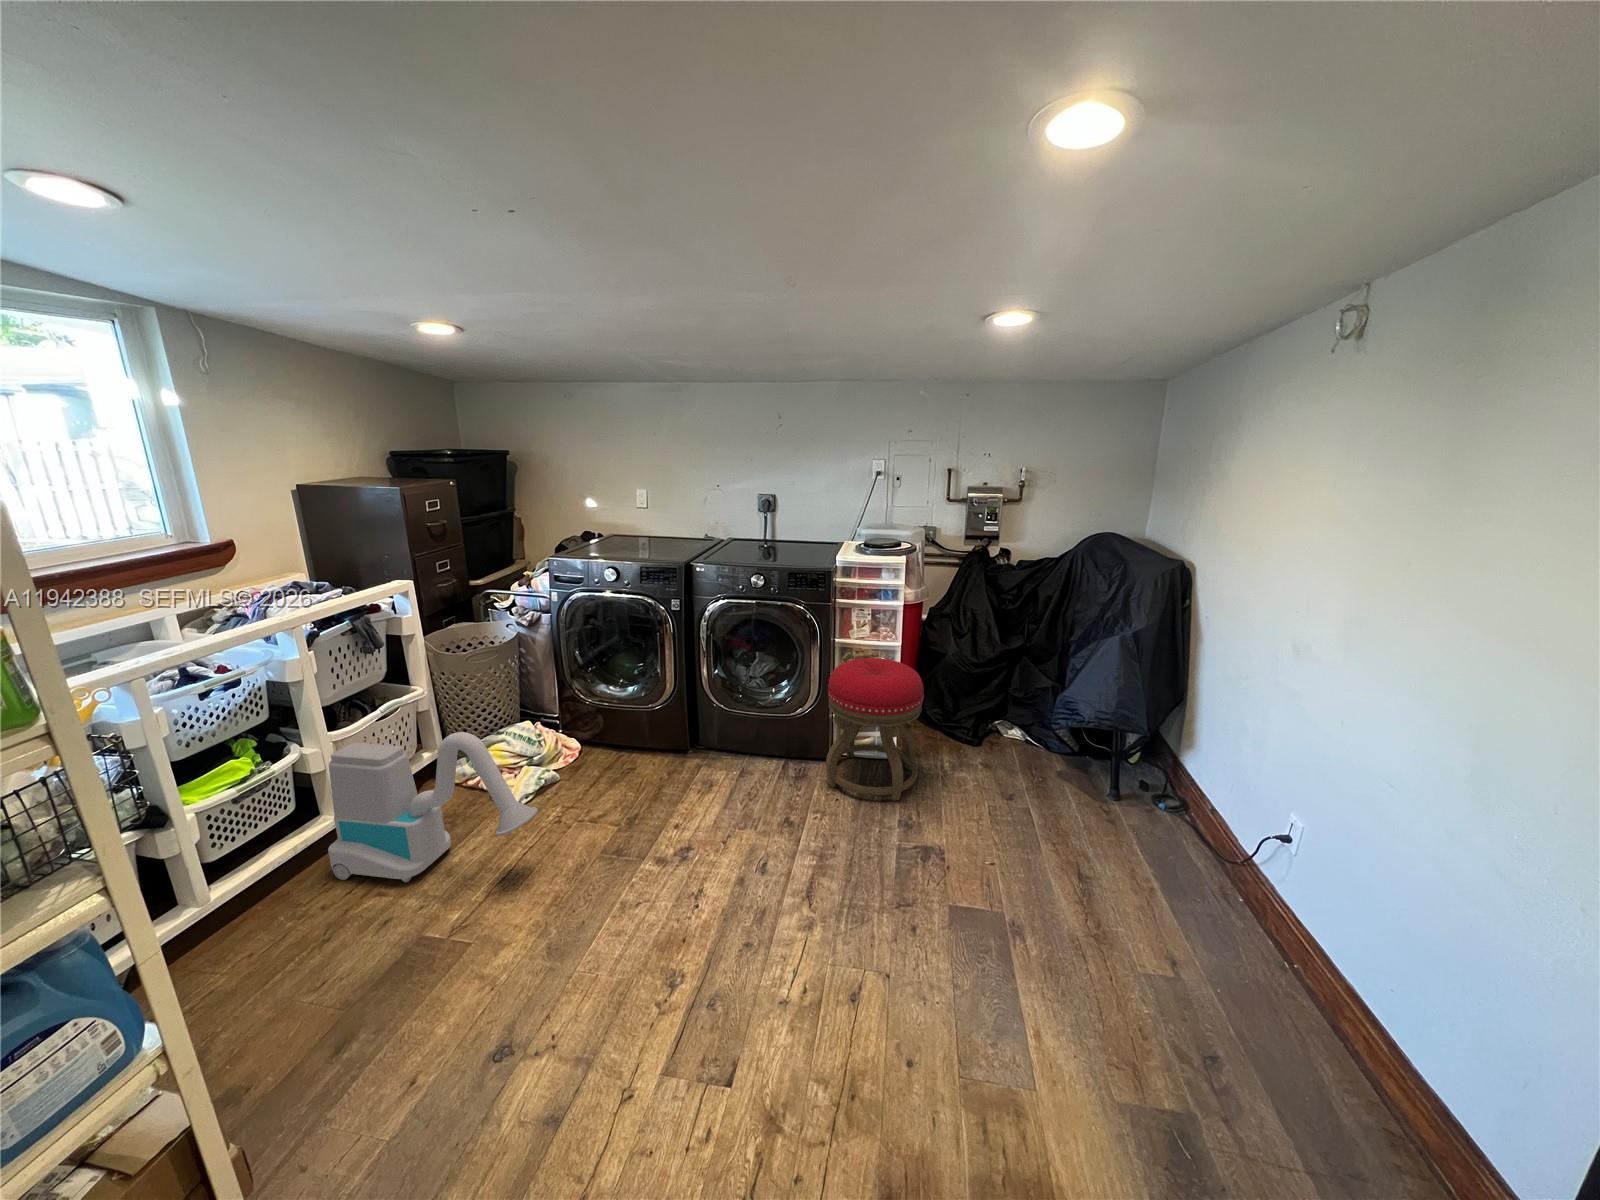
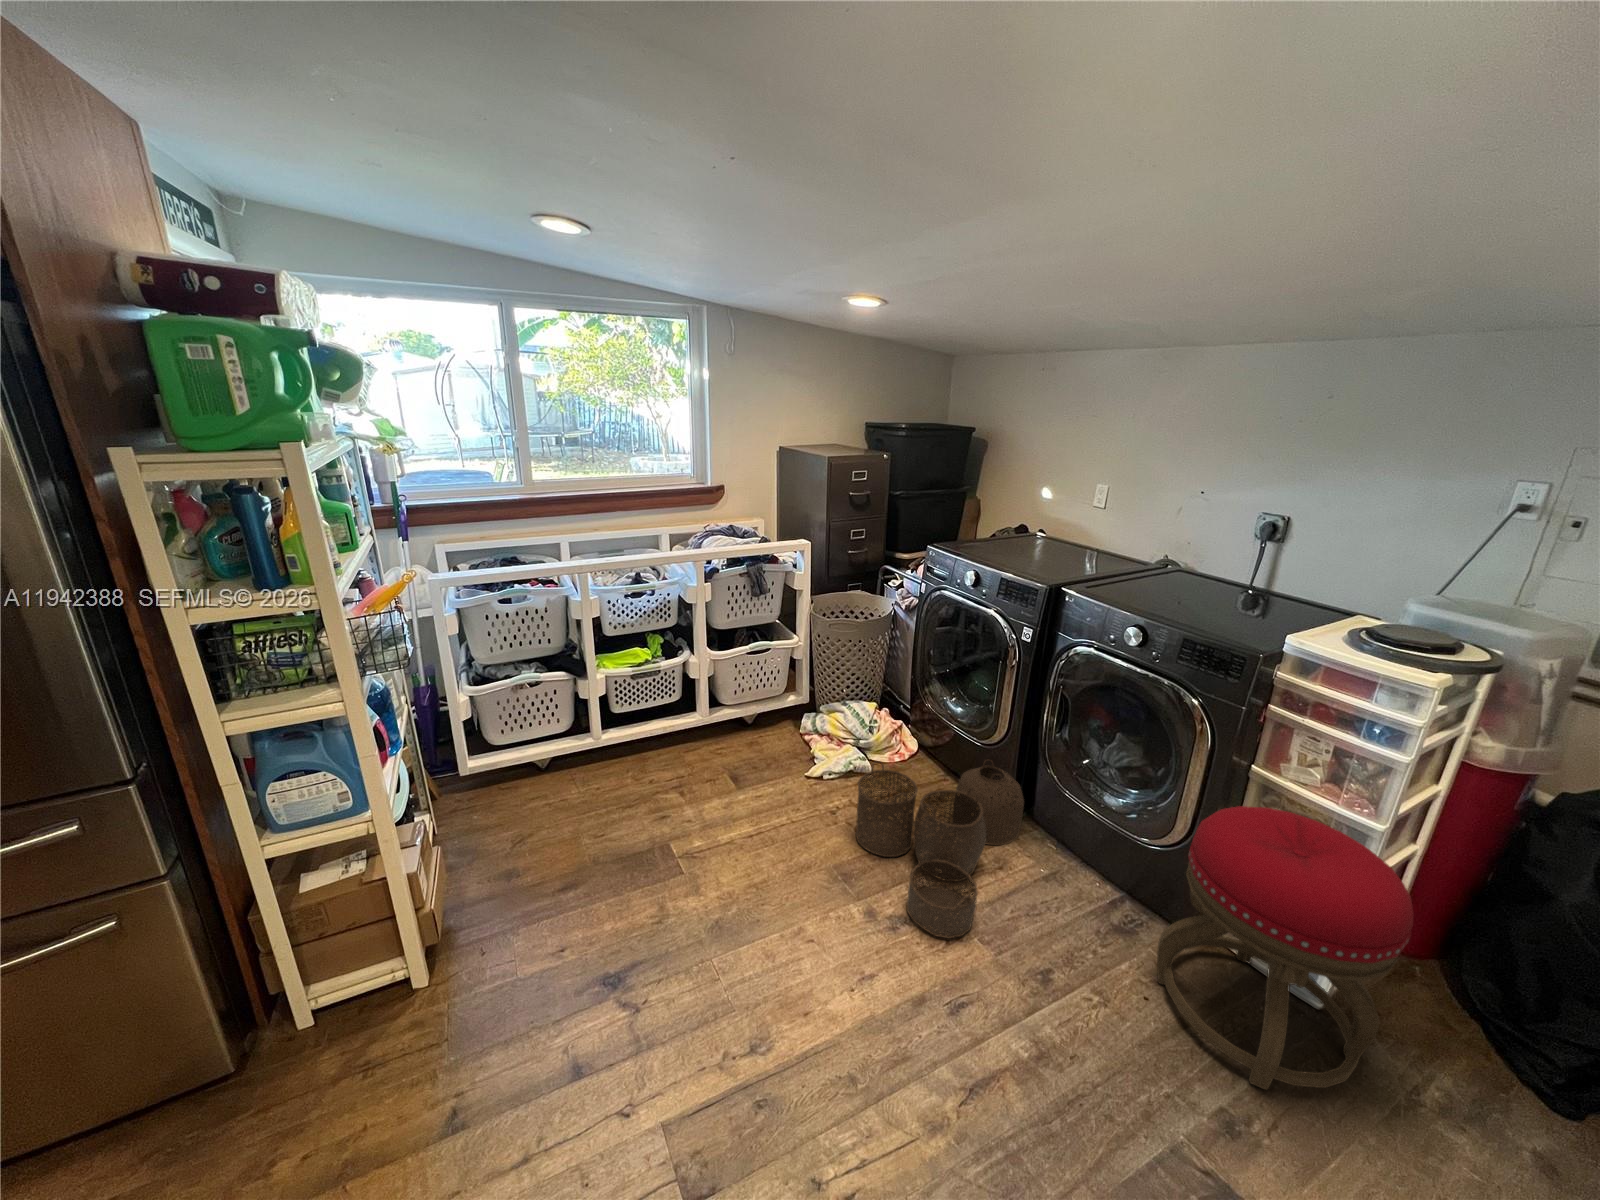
woven basket: none [591,715,731,844] -> present [856,761,1024,938]
vacuum cleaner: present [328,732,538,882] -> none [682,667,786,797]

